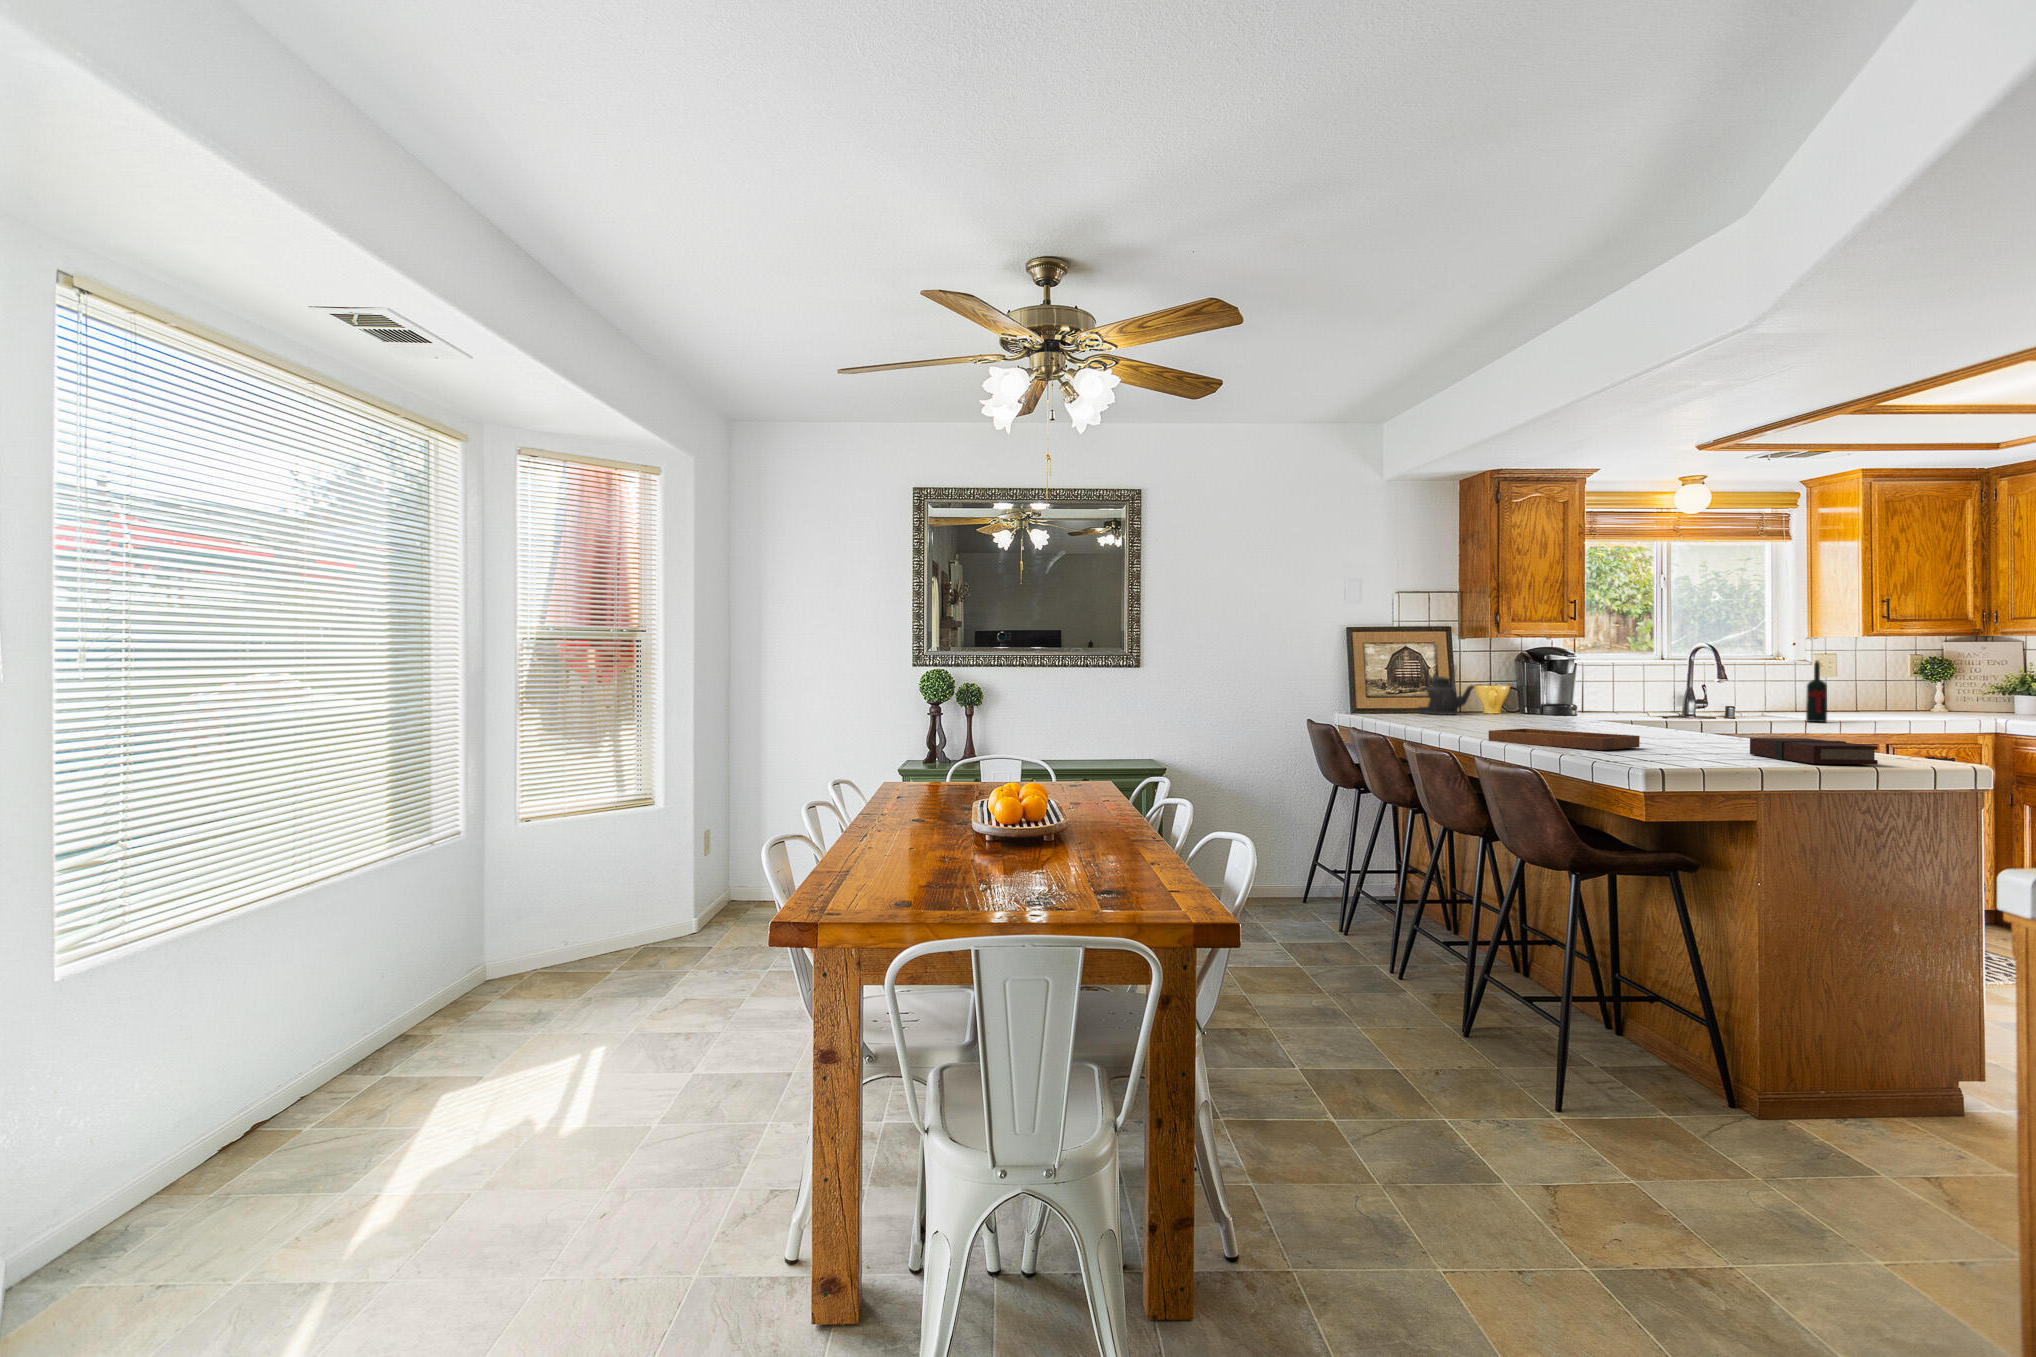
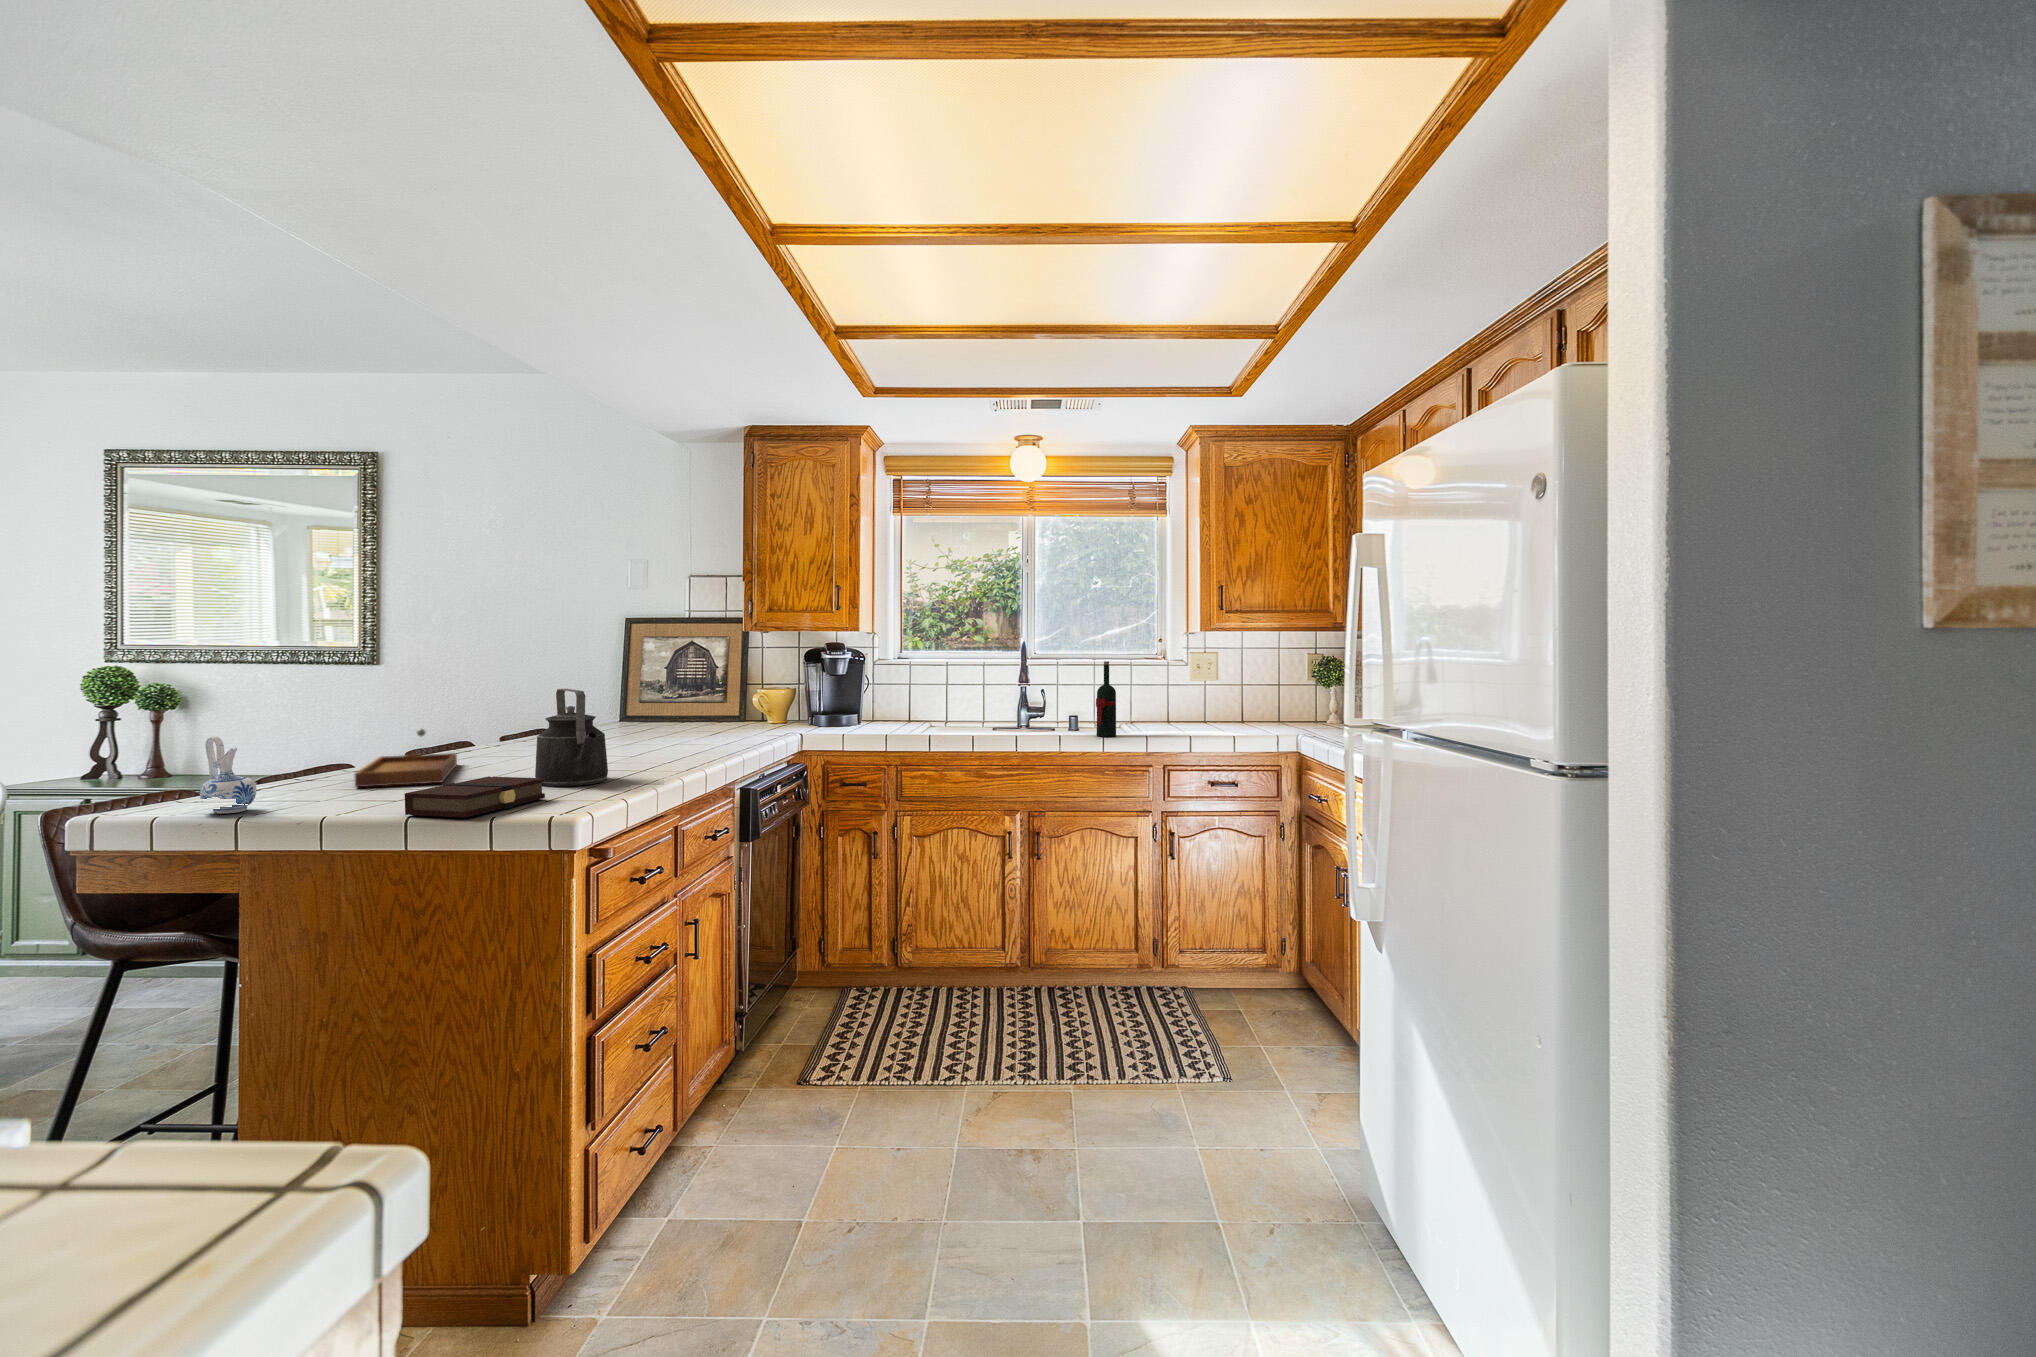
kettle: present [1418,666,1474,715] -> present [535,689,608,786]
ceramic pitcher: none [1637,700,1682,764] -> present [200,736,256,813]

